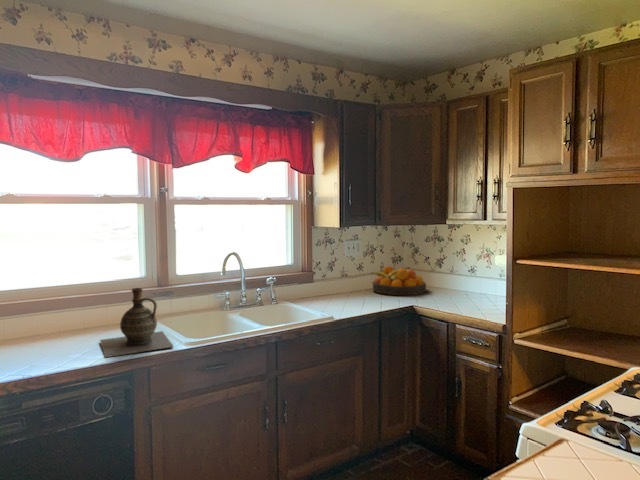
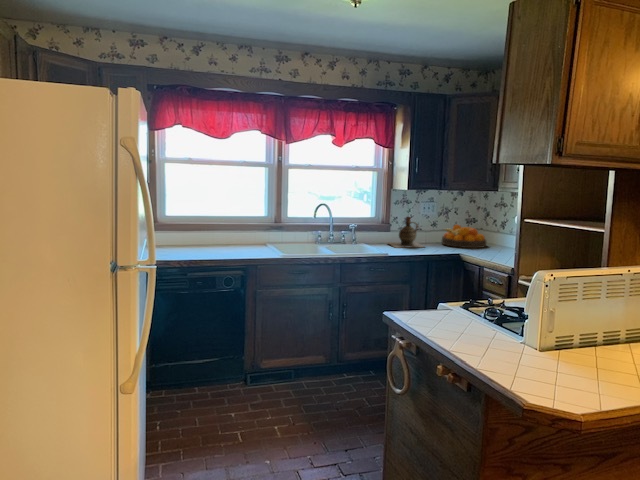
ceramic jug: present [100,288,173,357] -> present [388,217,424,248]

